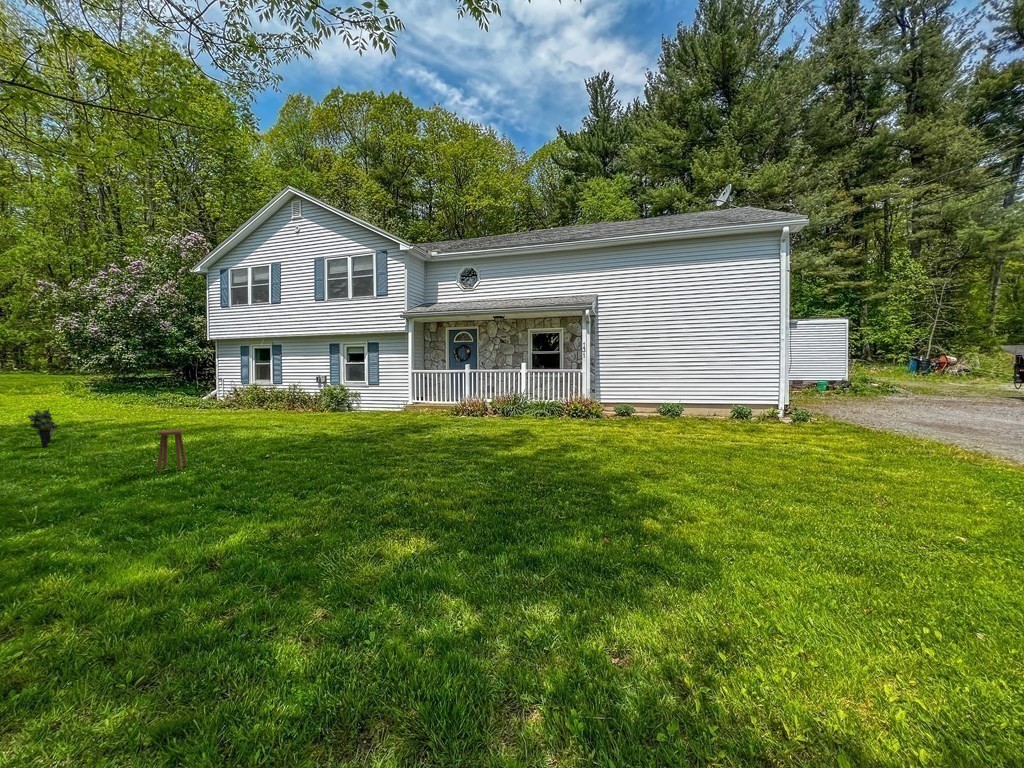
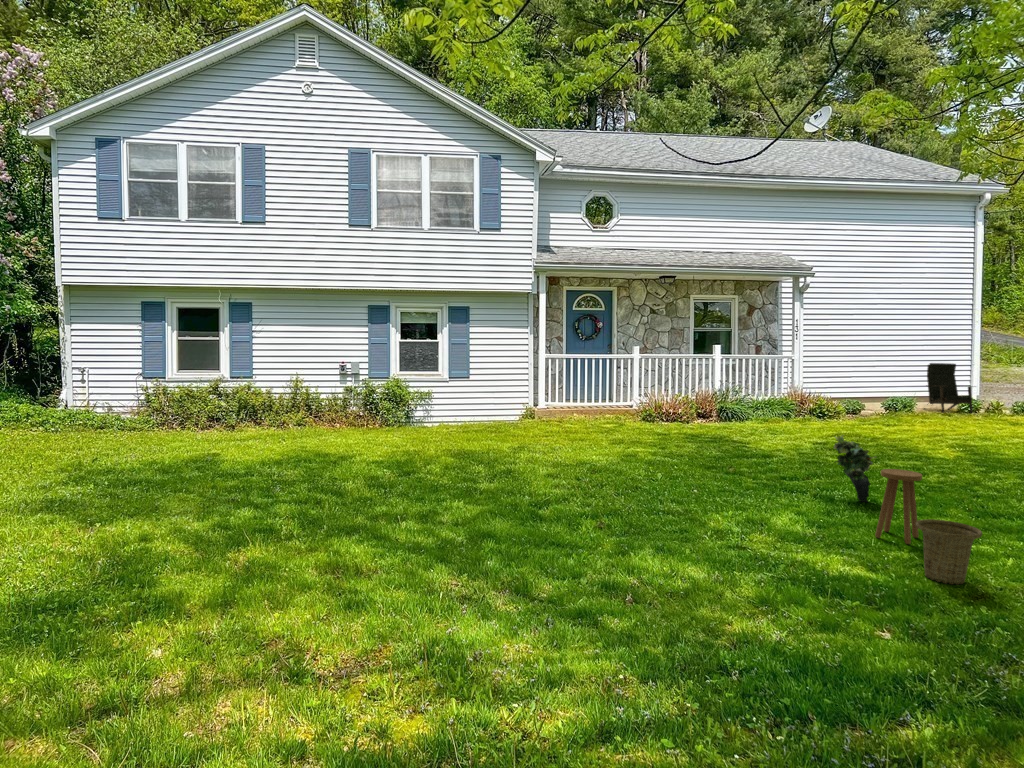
lounge chair: none [705,376,737,419] -> present [923,363,972,413]
potted plant: present [28,409,58,447] -> present [834,435,875,502]
basket: none [58,452,101,486] -> present [916,519,982,584]

